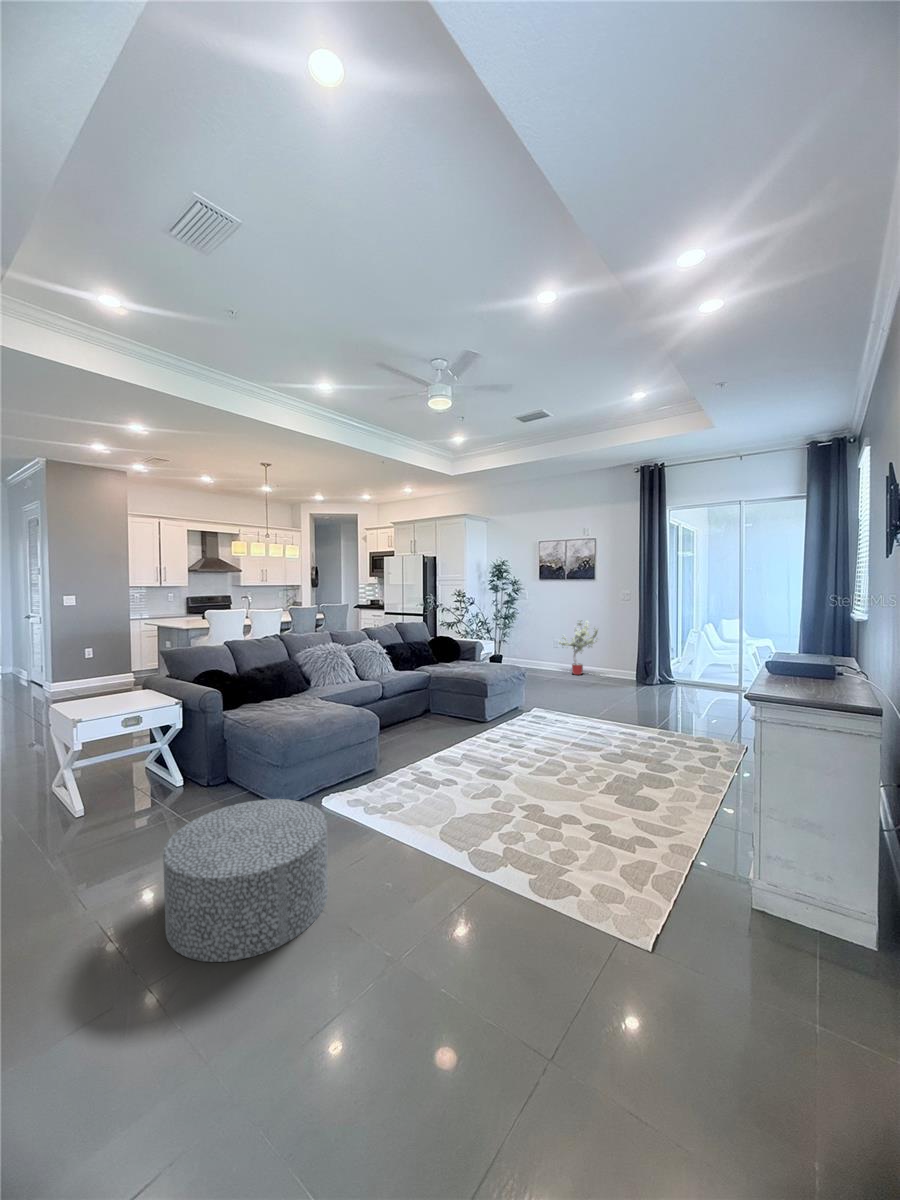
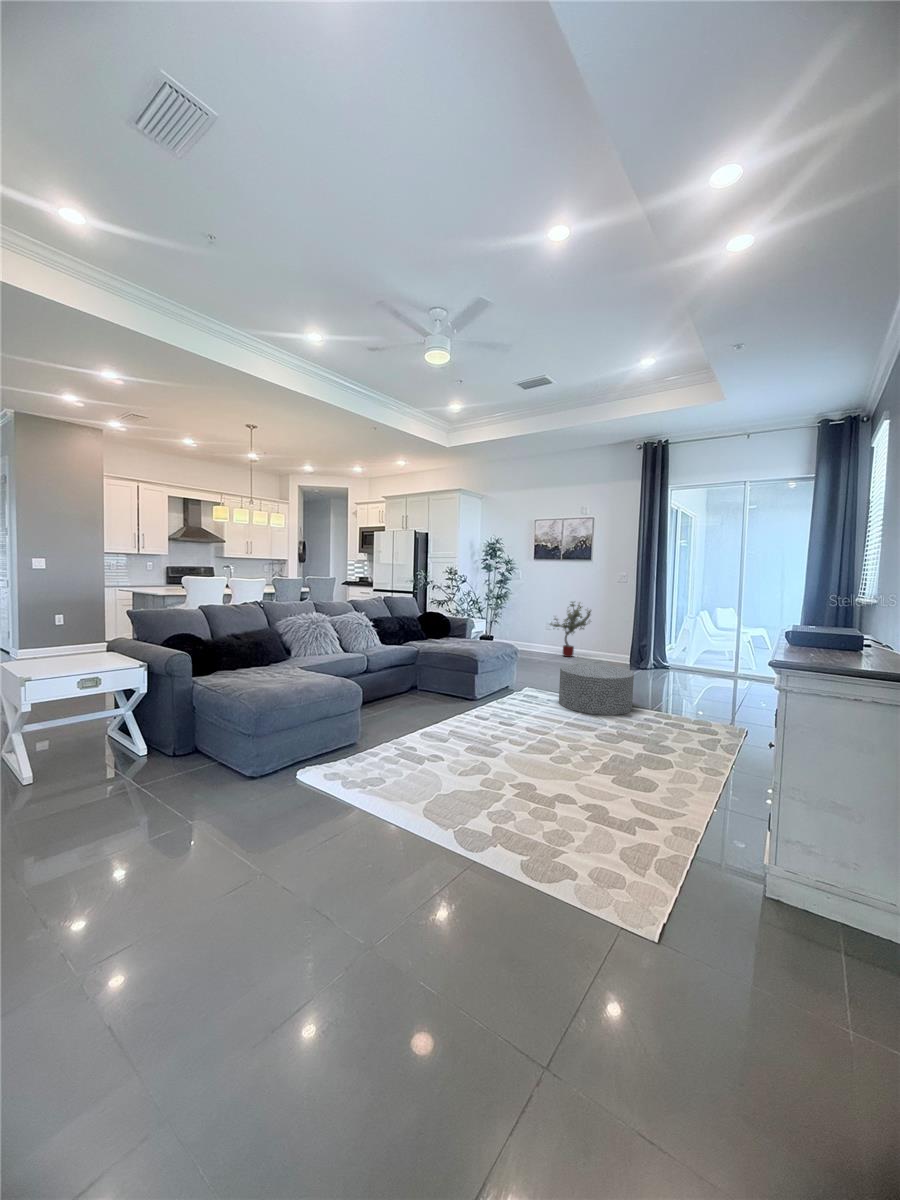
ottoman: present [163,799,328,962] -> present [559,663,634,715]

